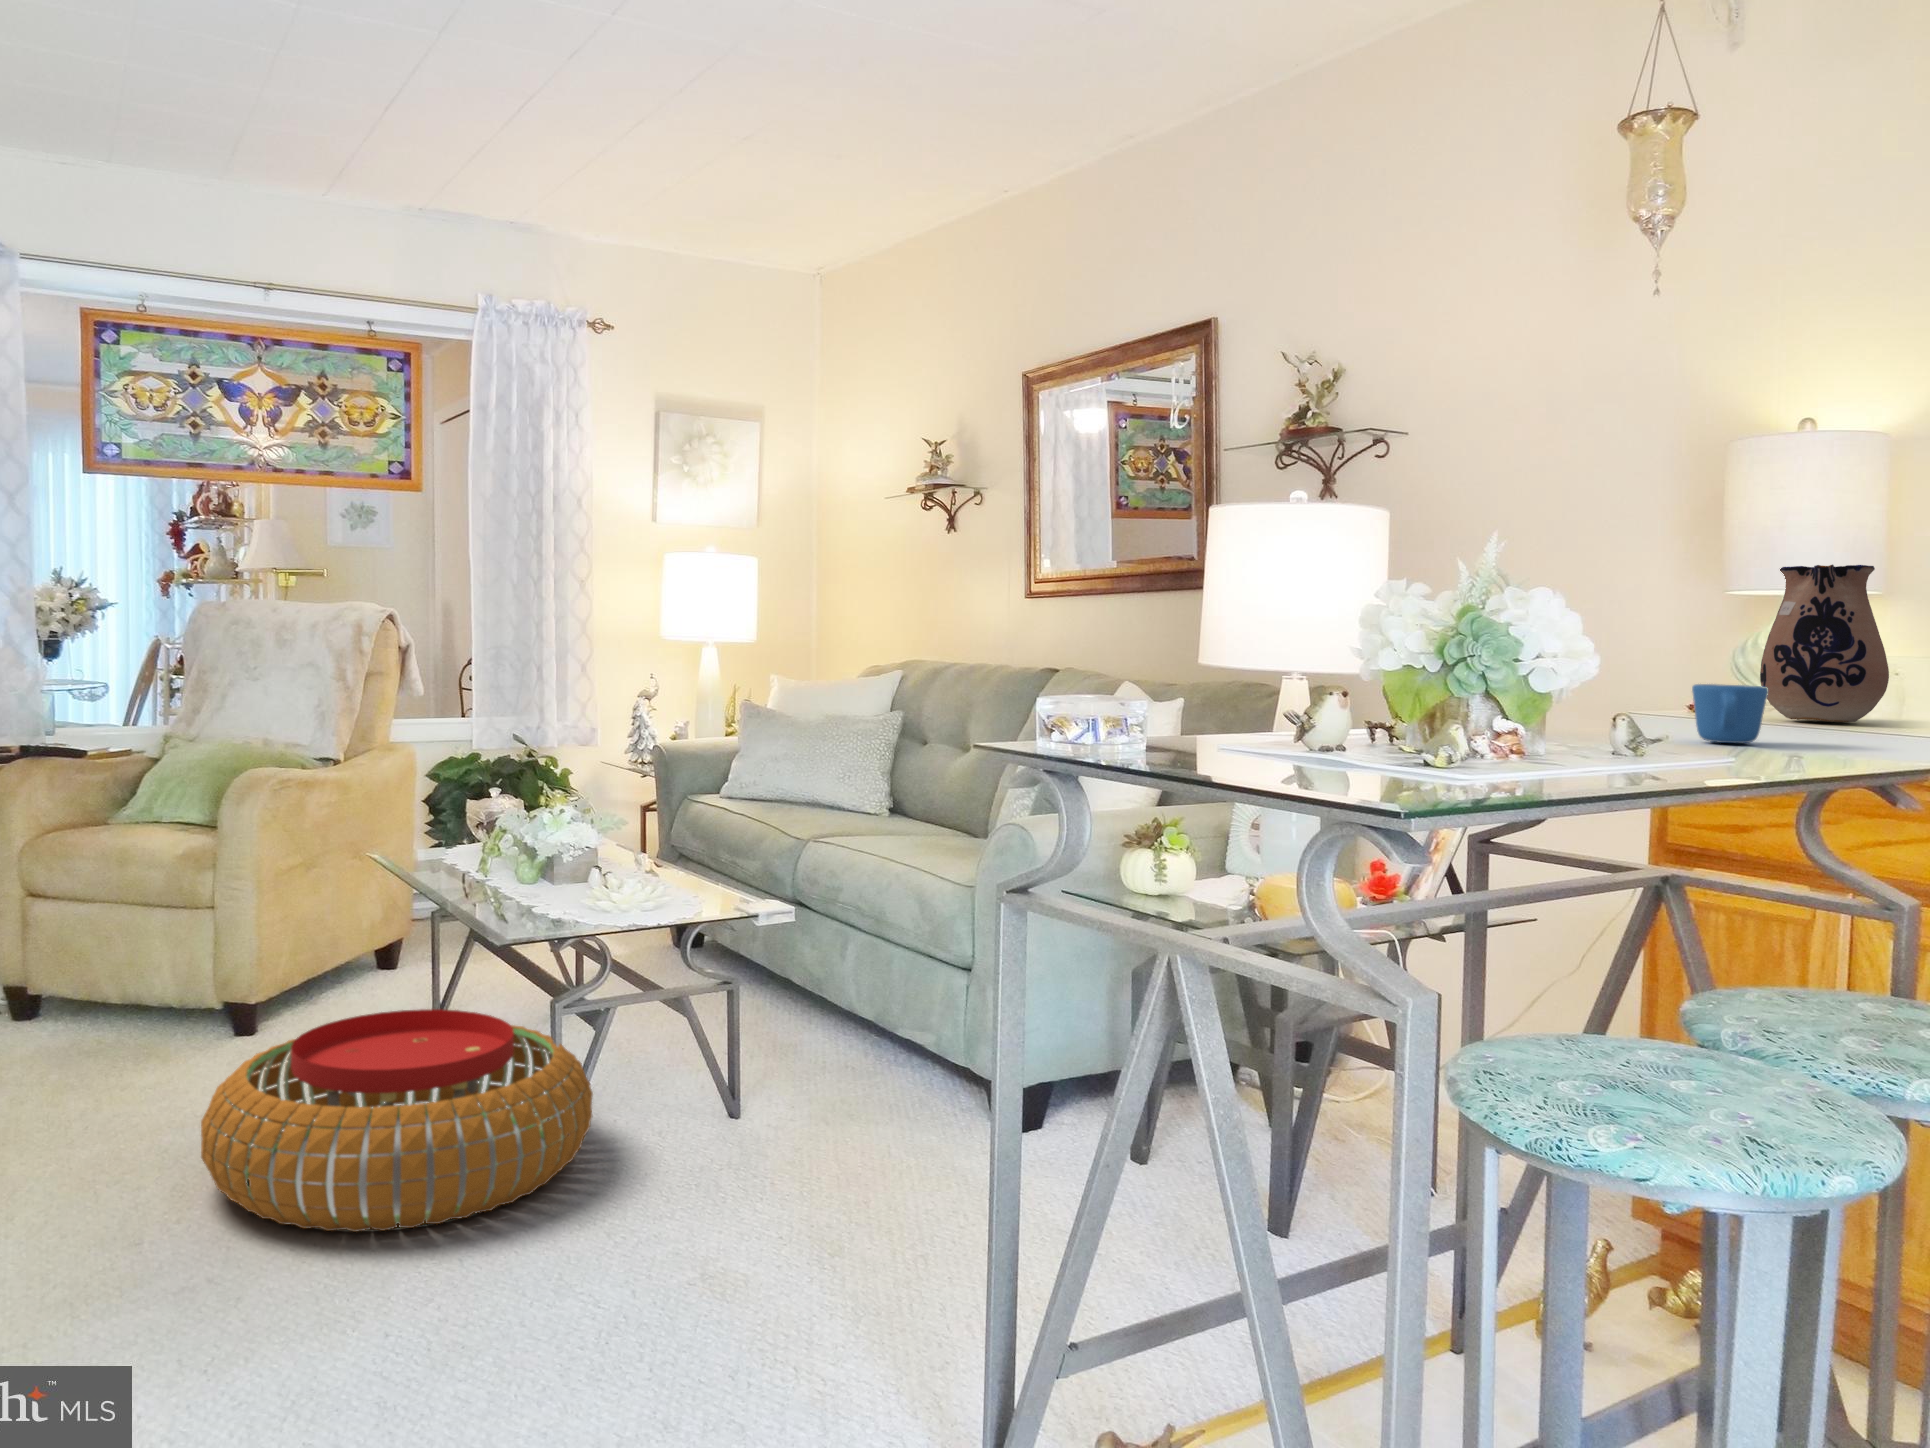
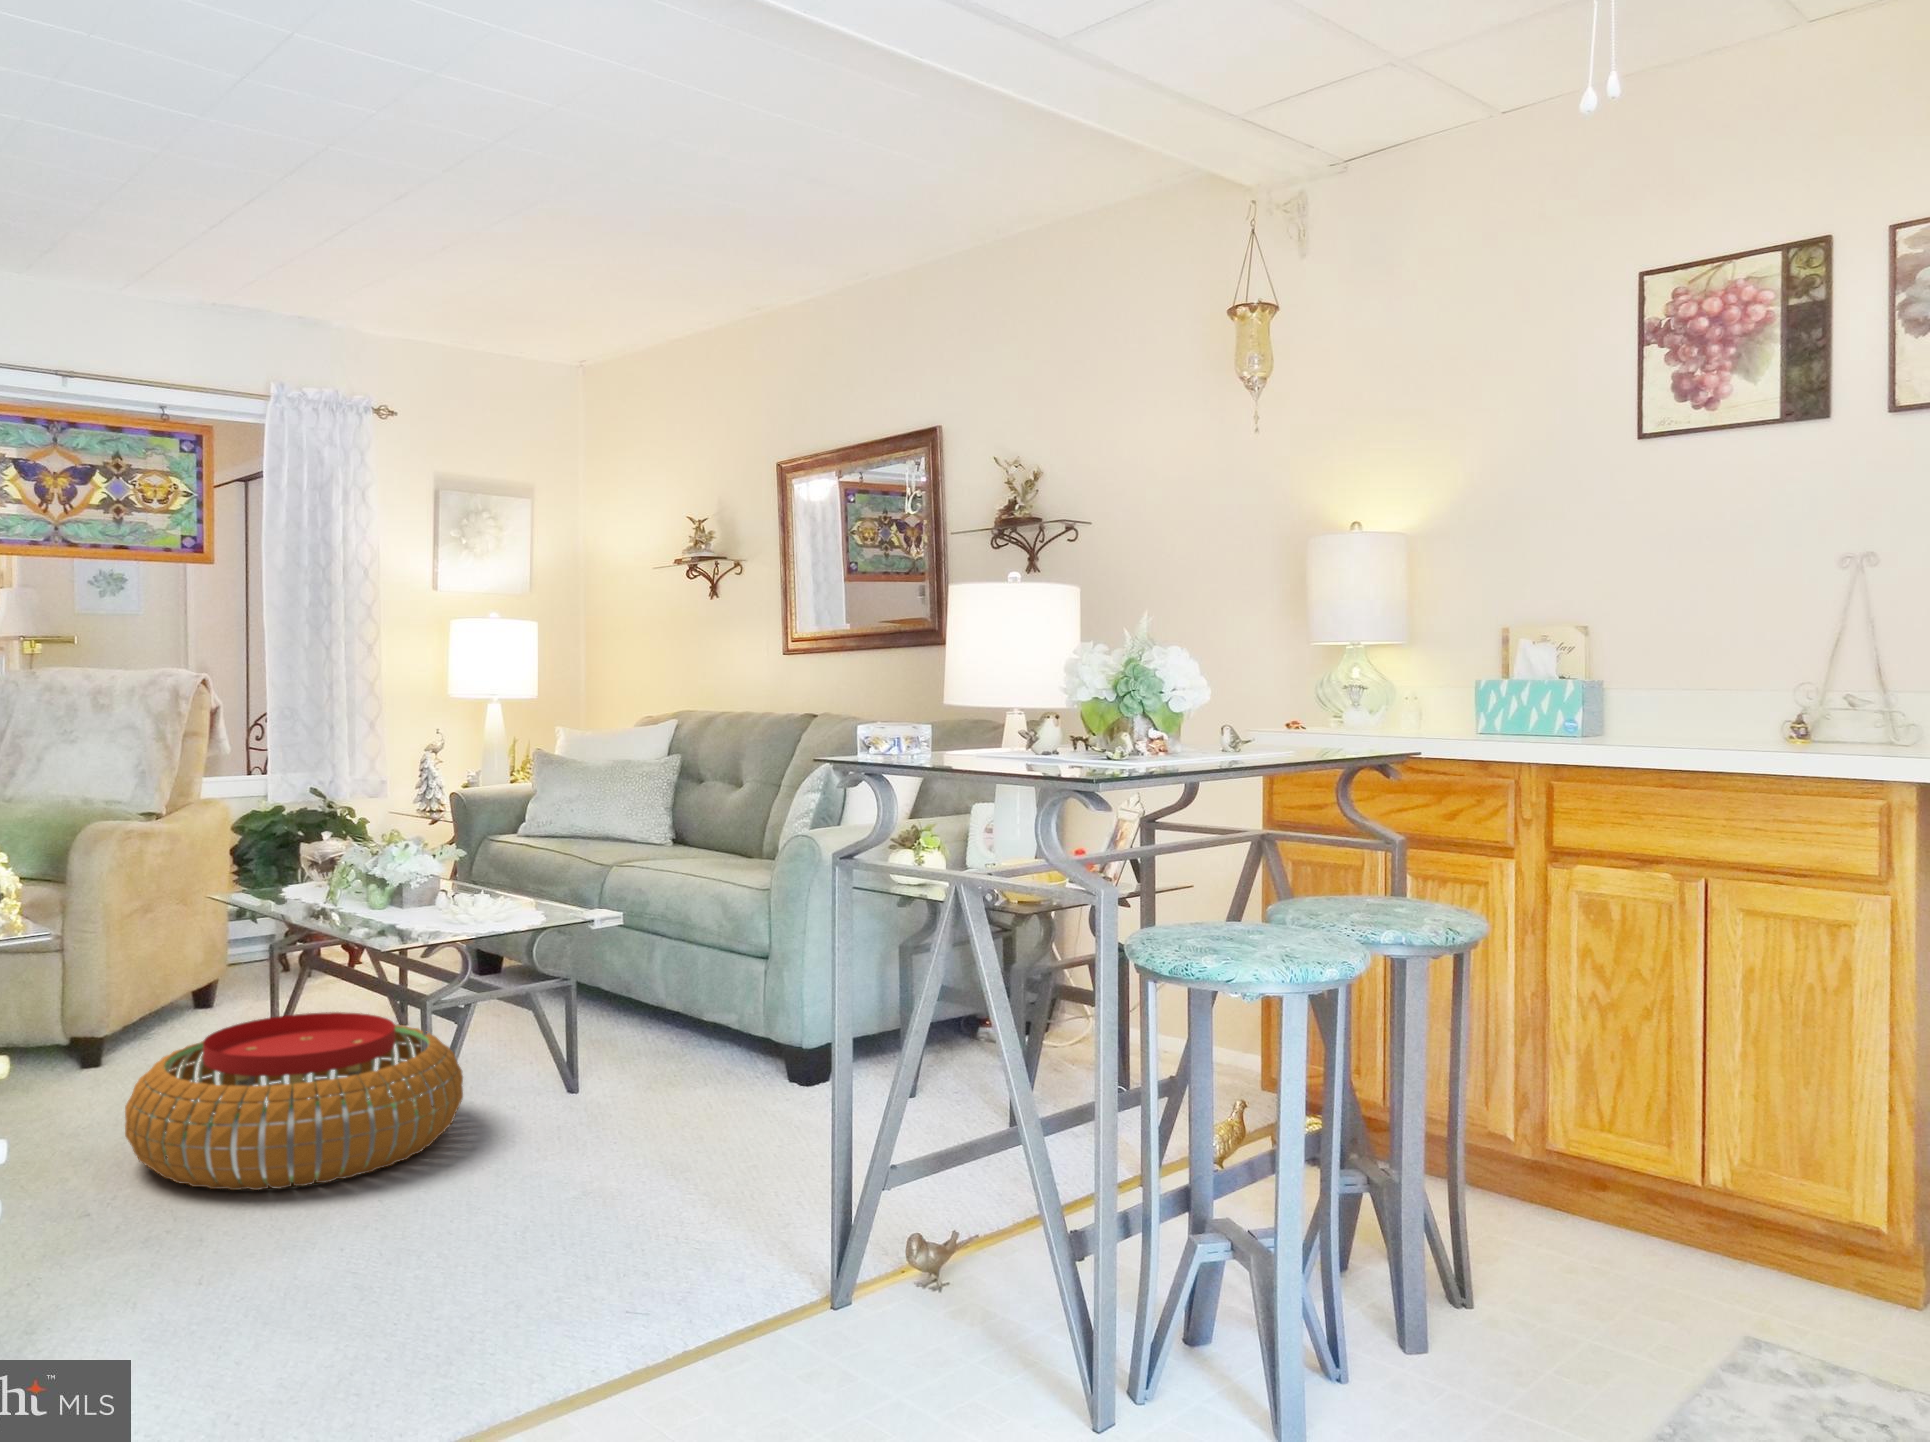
ceramic pitcher: present [1760,565,1889,722] -> none [1330,625,1409,733]
mug: present [1692,684,1768,743] -> none [1278,708,1324,747]

